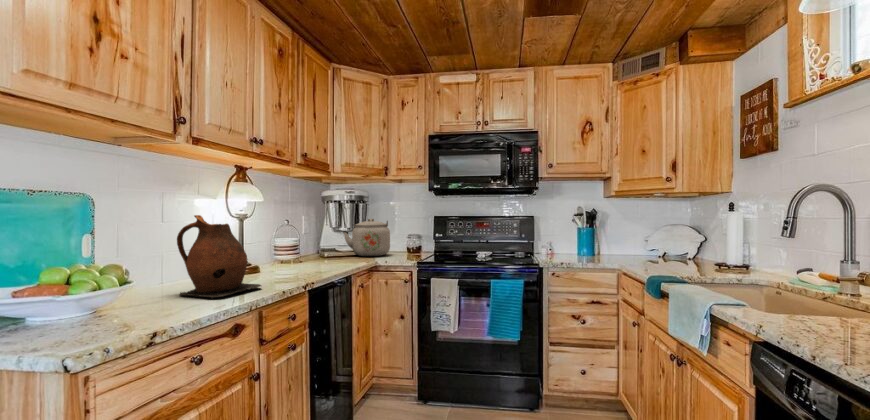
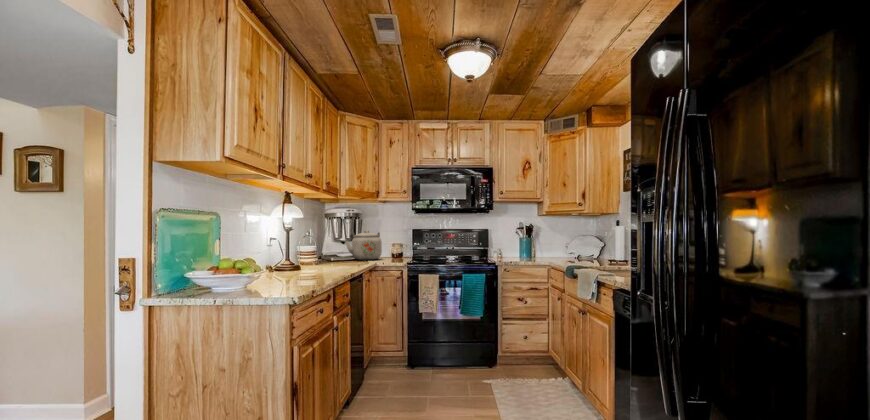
ceramic pitcher: present [177,215,261,299] -> none [279,227,329,280]

